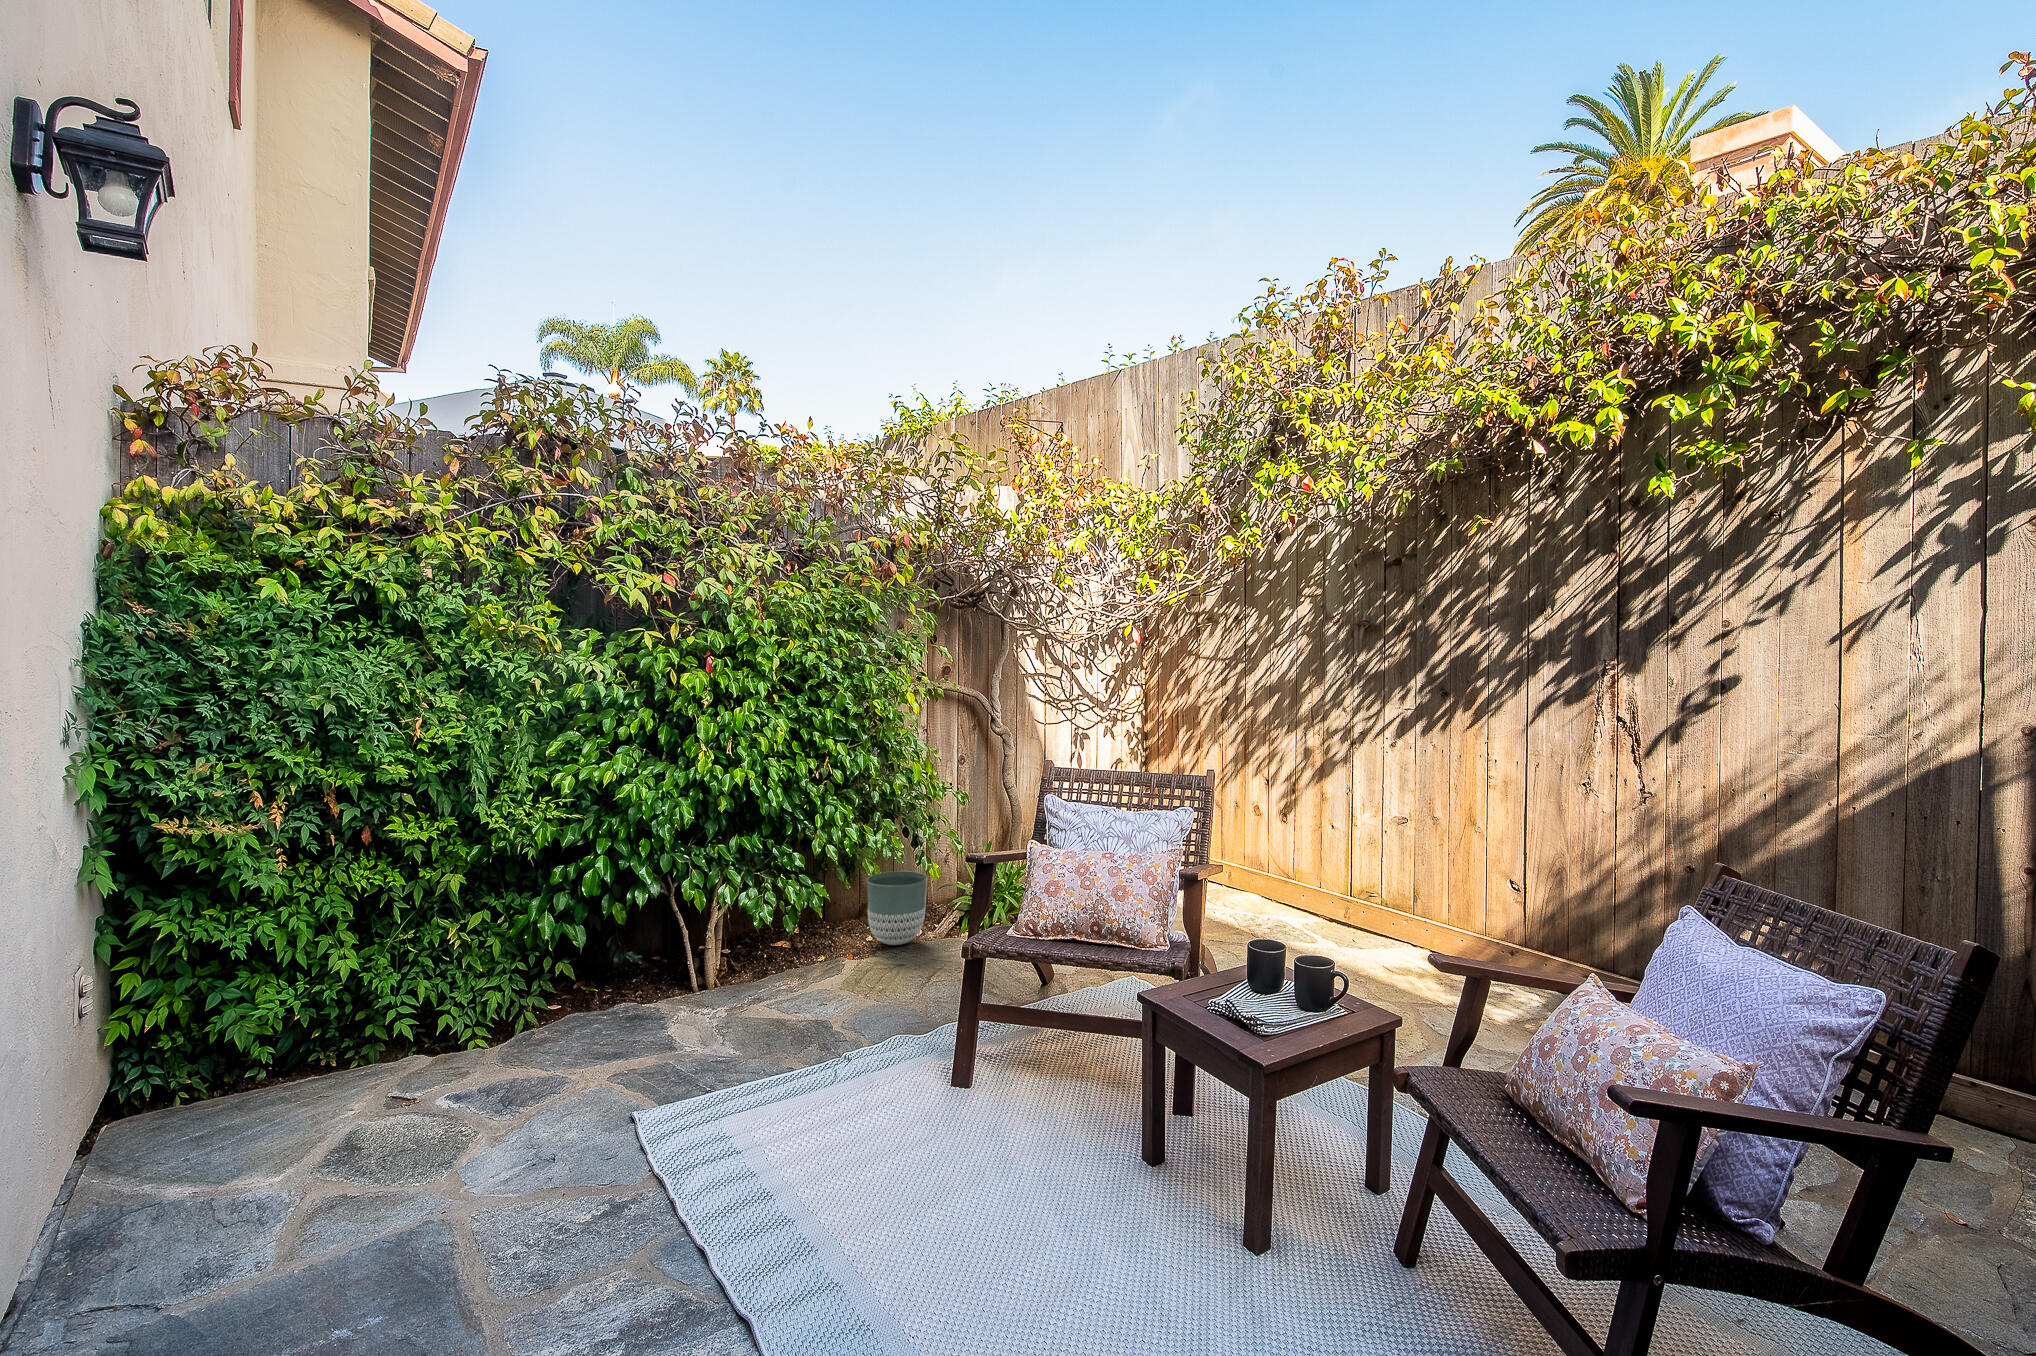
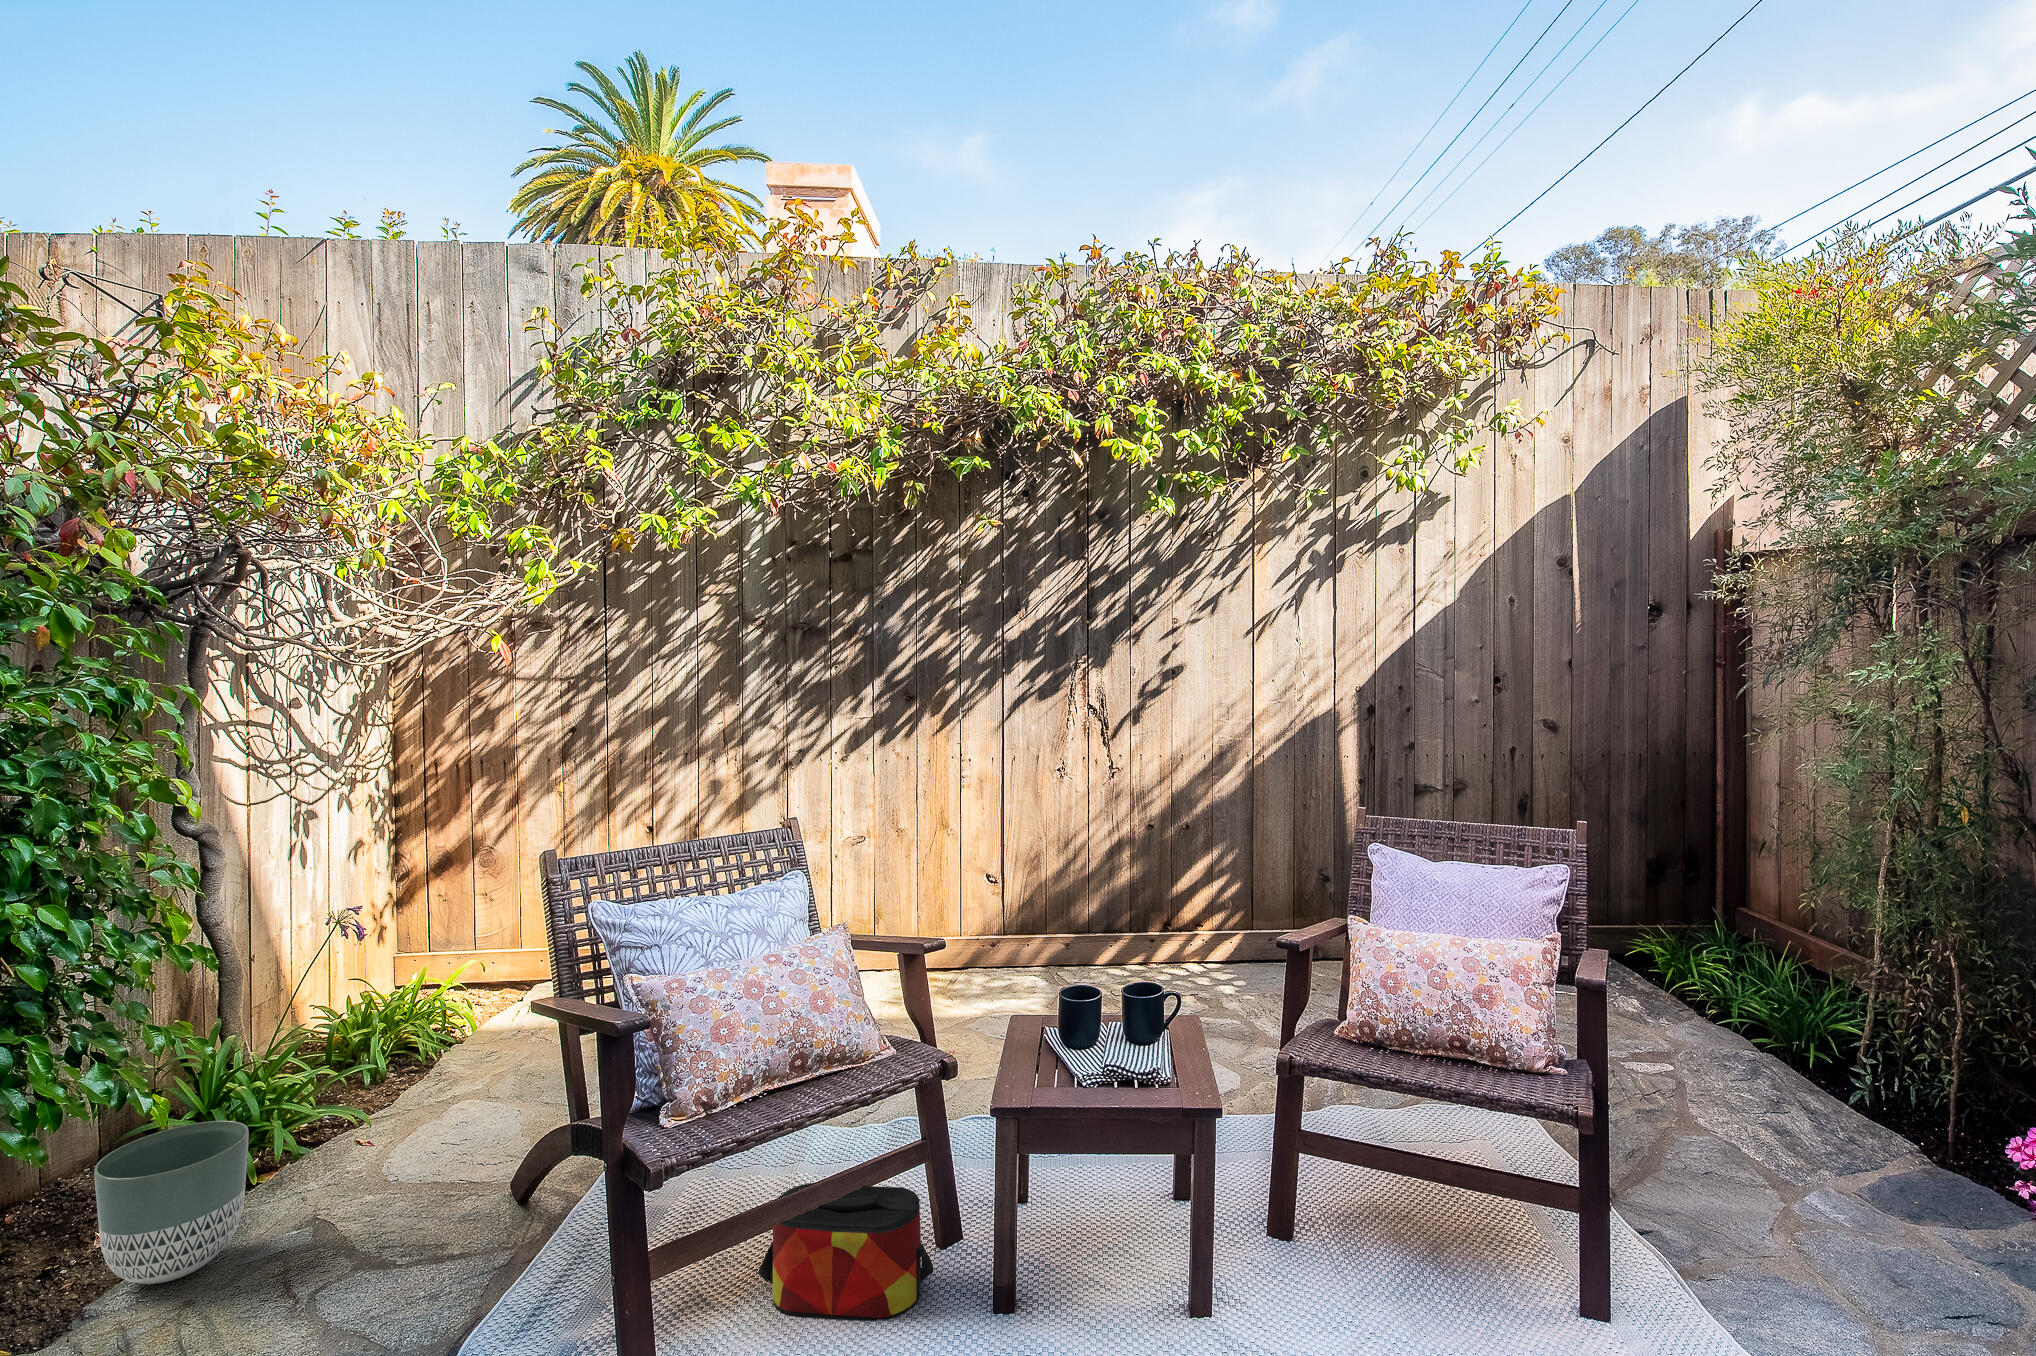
bag: none [1007,1006,1085,1119] -> present [758,1182,934,1321]

